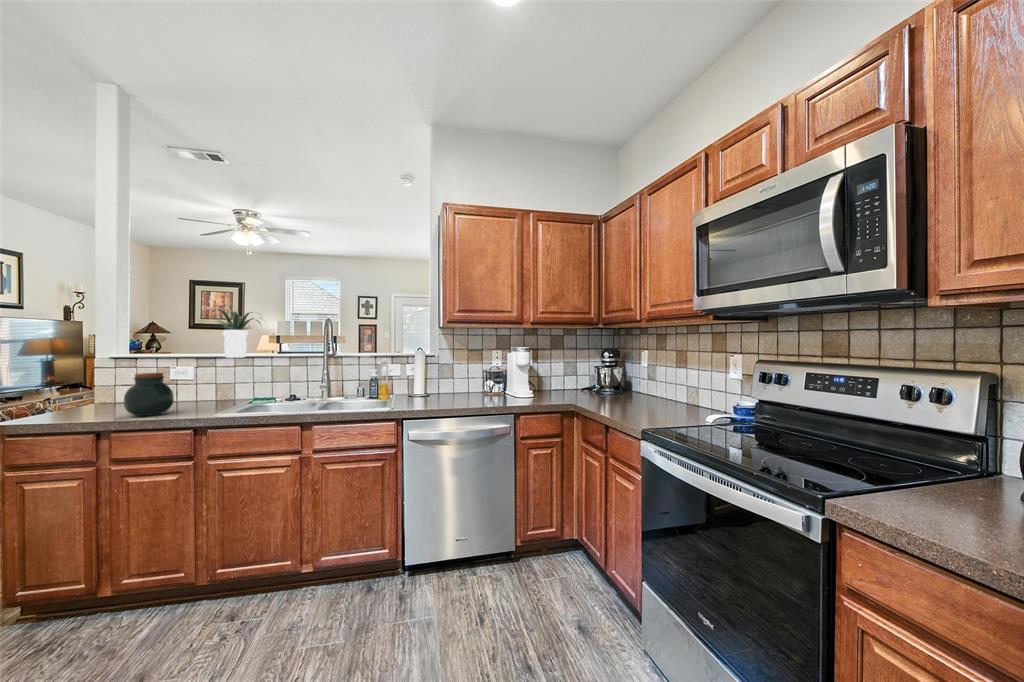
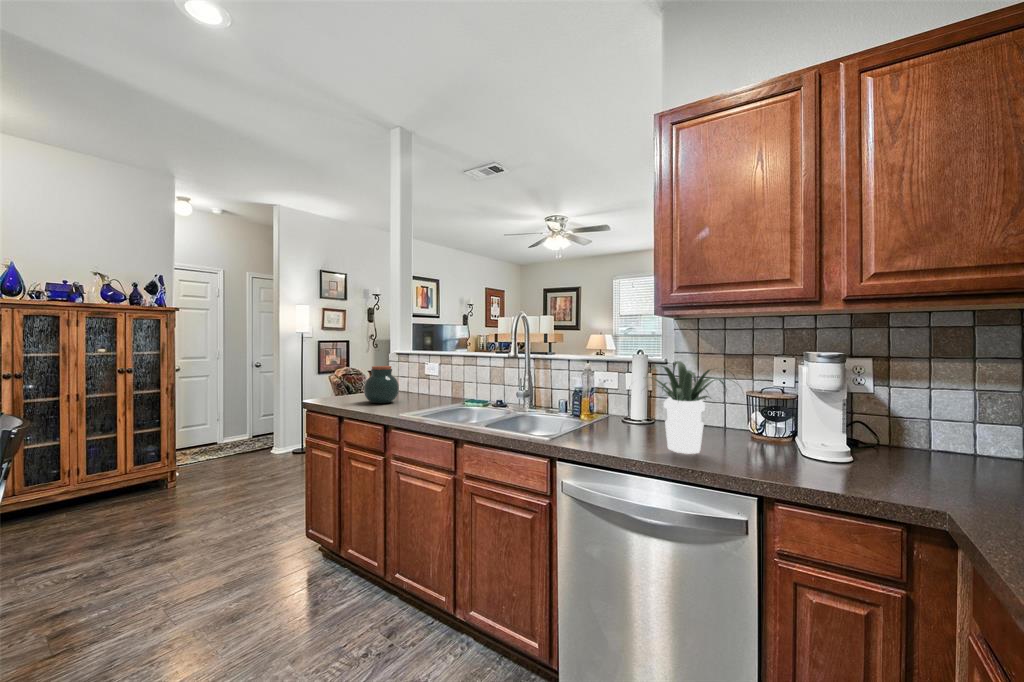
potted plant: present [213,310,261,358] -> present [649,361,734,454]

